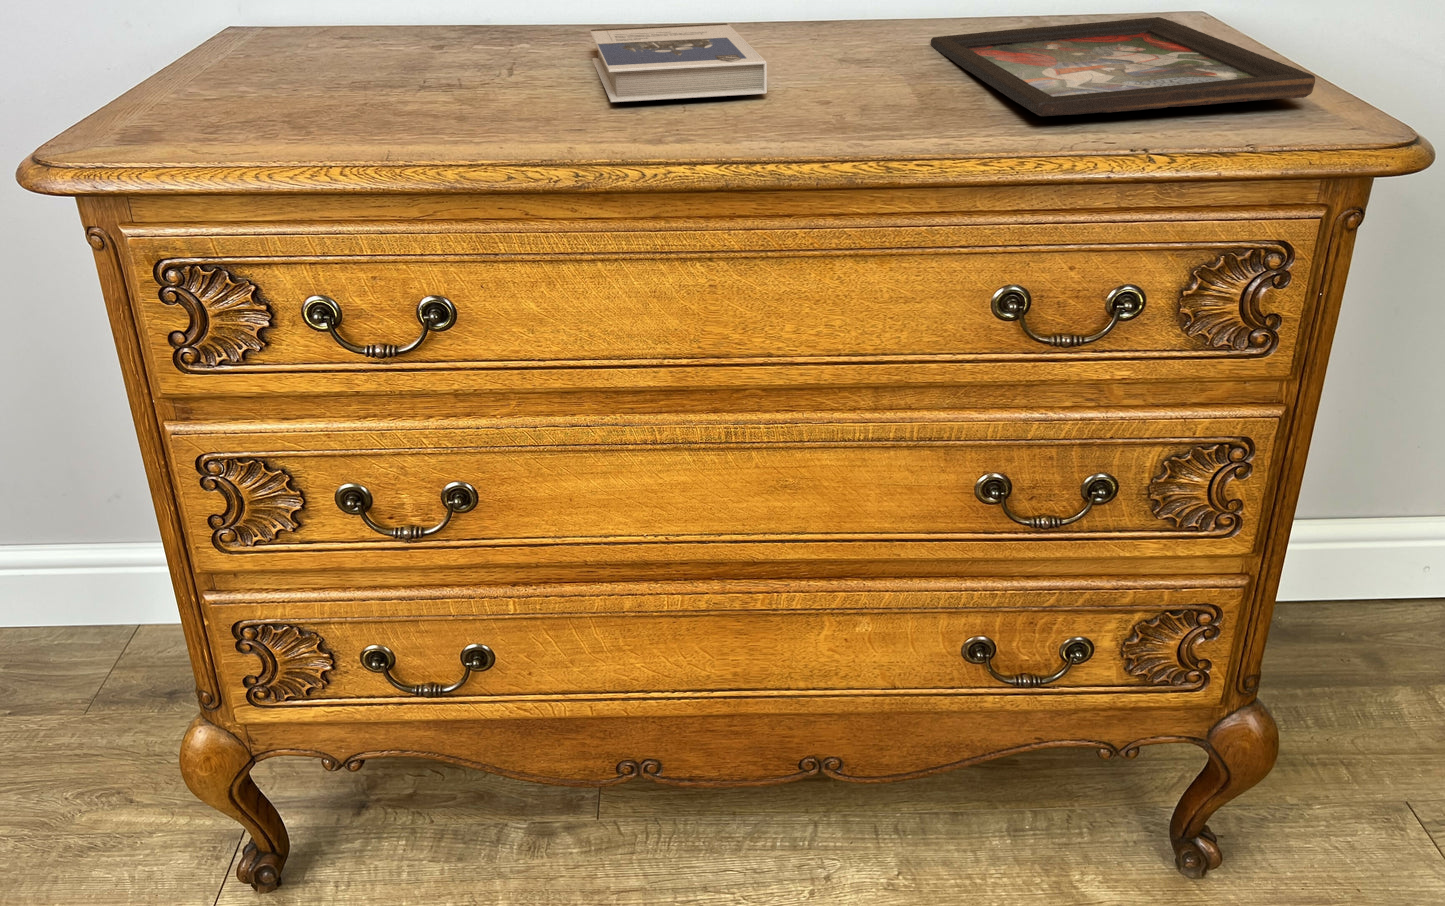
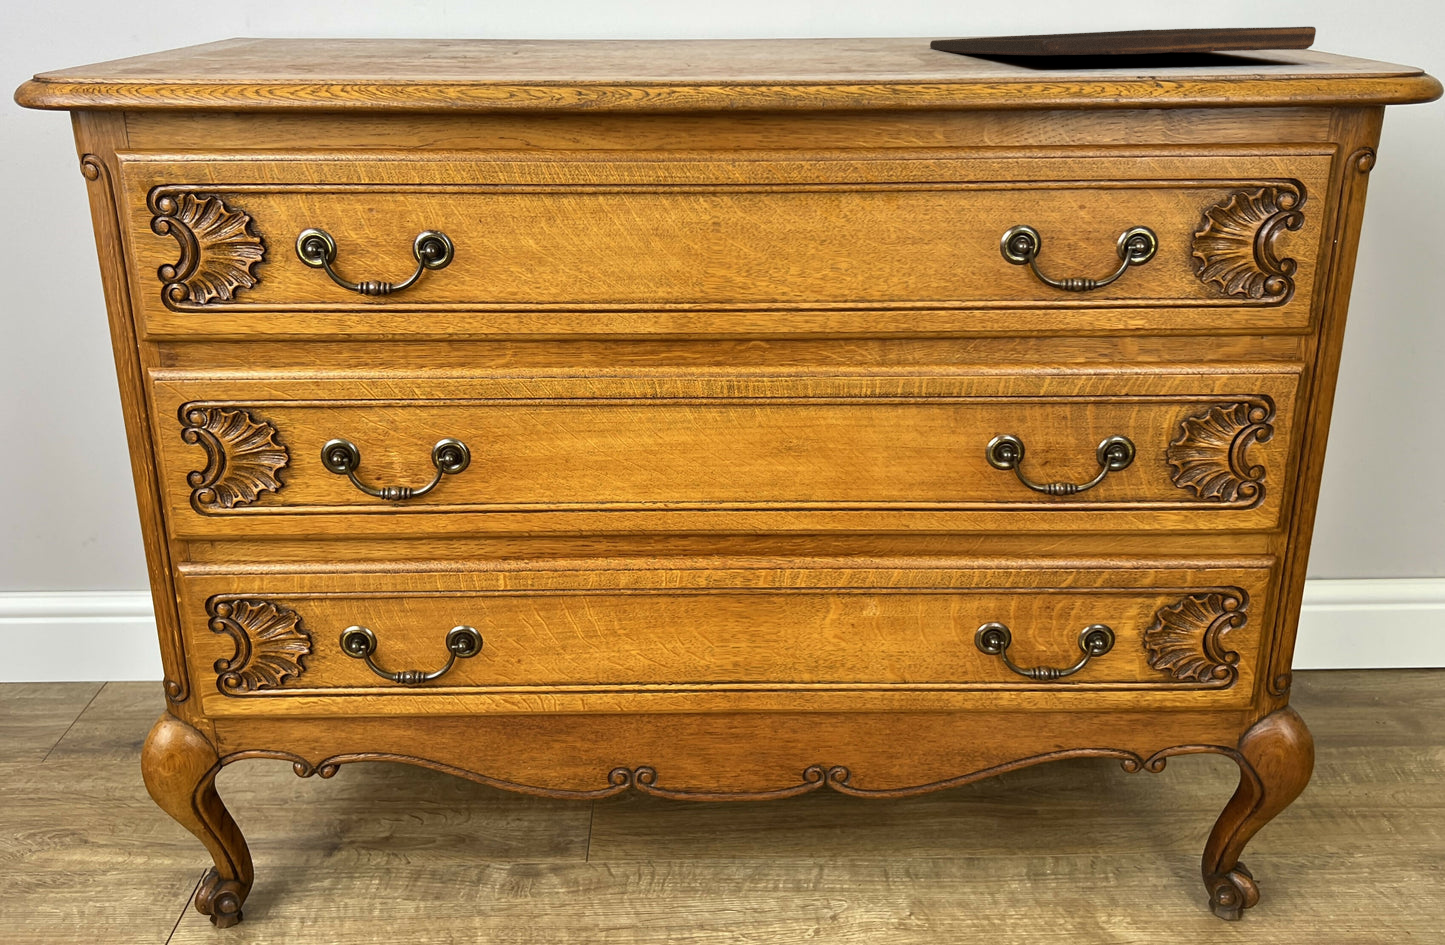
hardback book: present [590,23,767,102] -> none [598,22,771,57]

